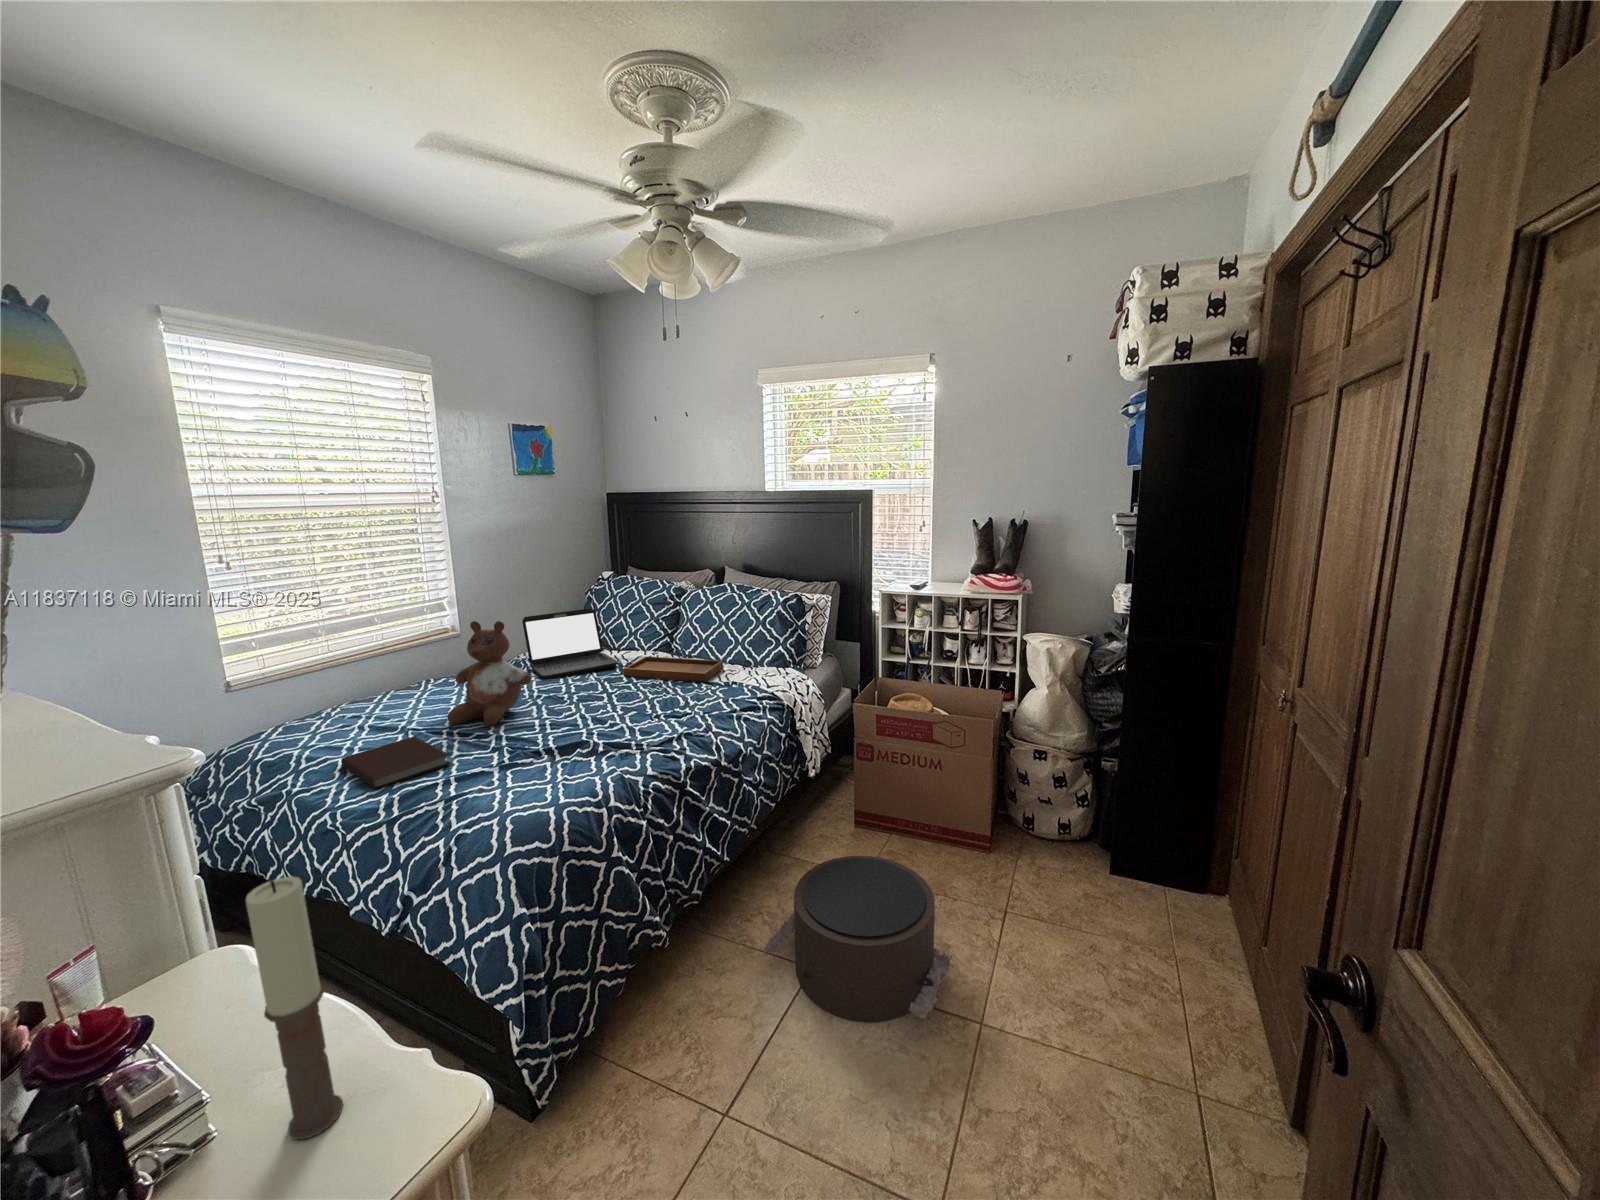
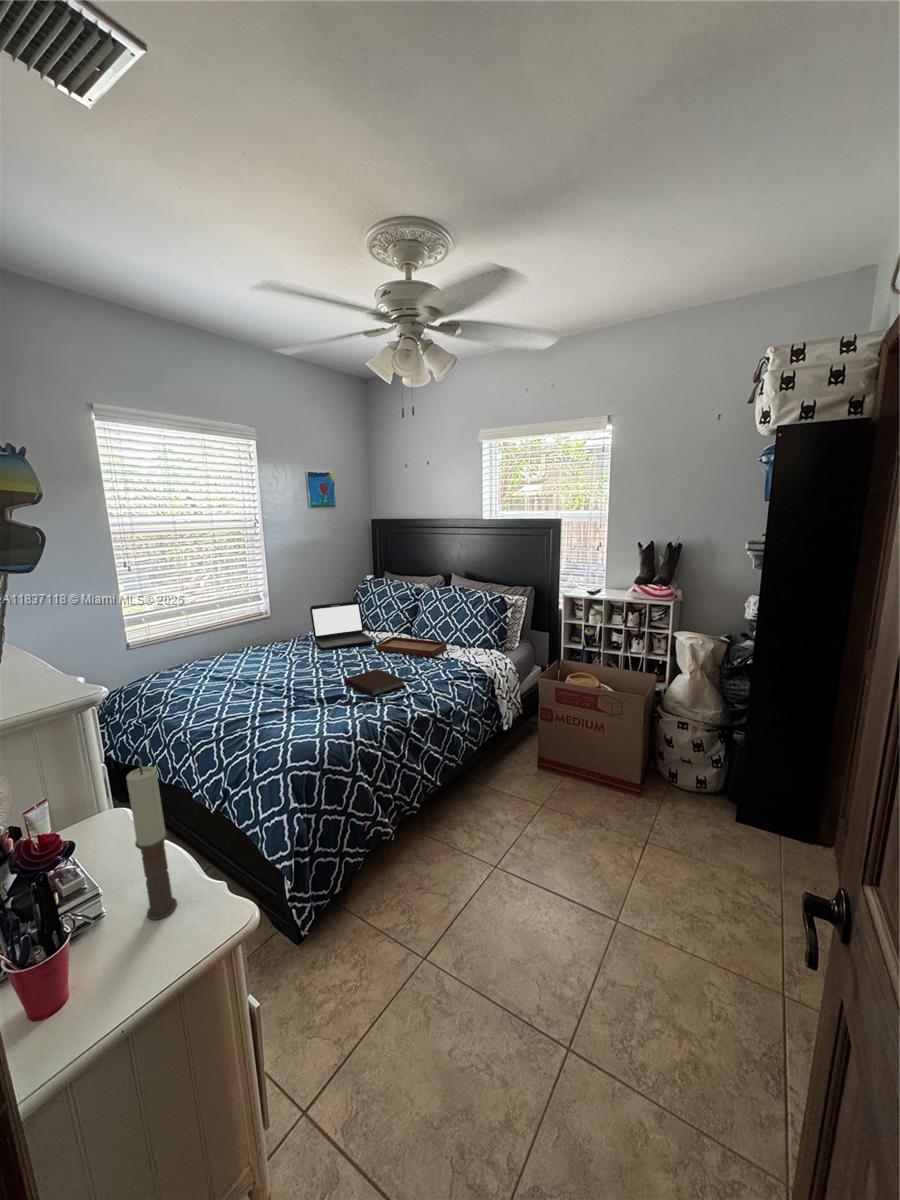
stuffed bear: present [447,621,531,725] -> none [258,609,312,680]
notebook: present [341,736,451,789] -> present [345,669,406,696]
pouf: present [764,856,952,1021] -> none [460,790,598,911]

